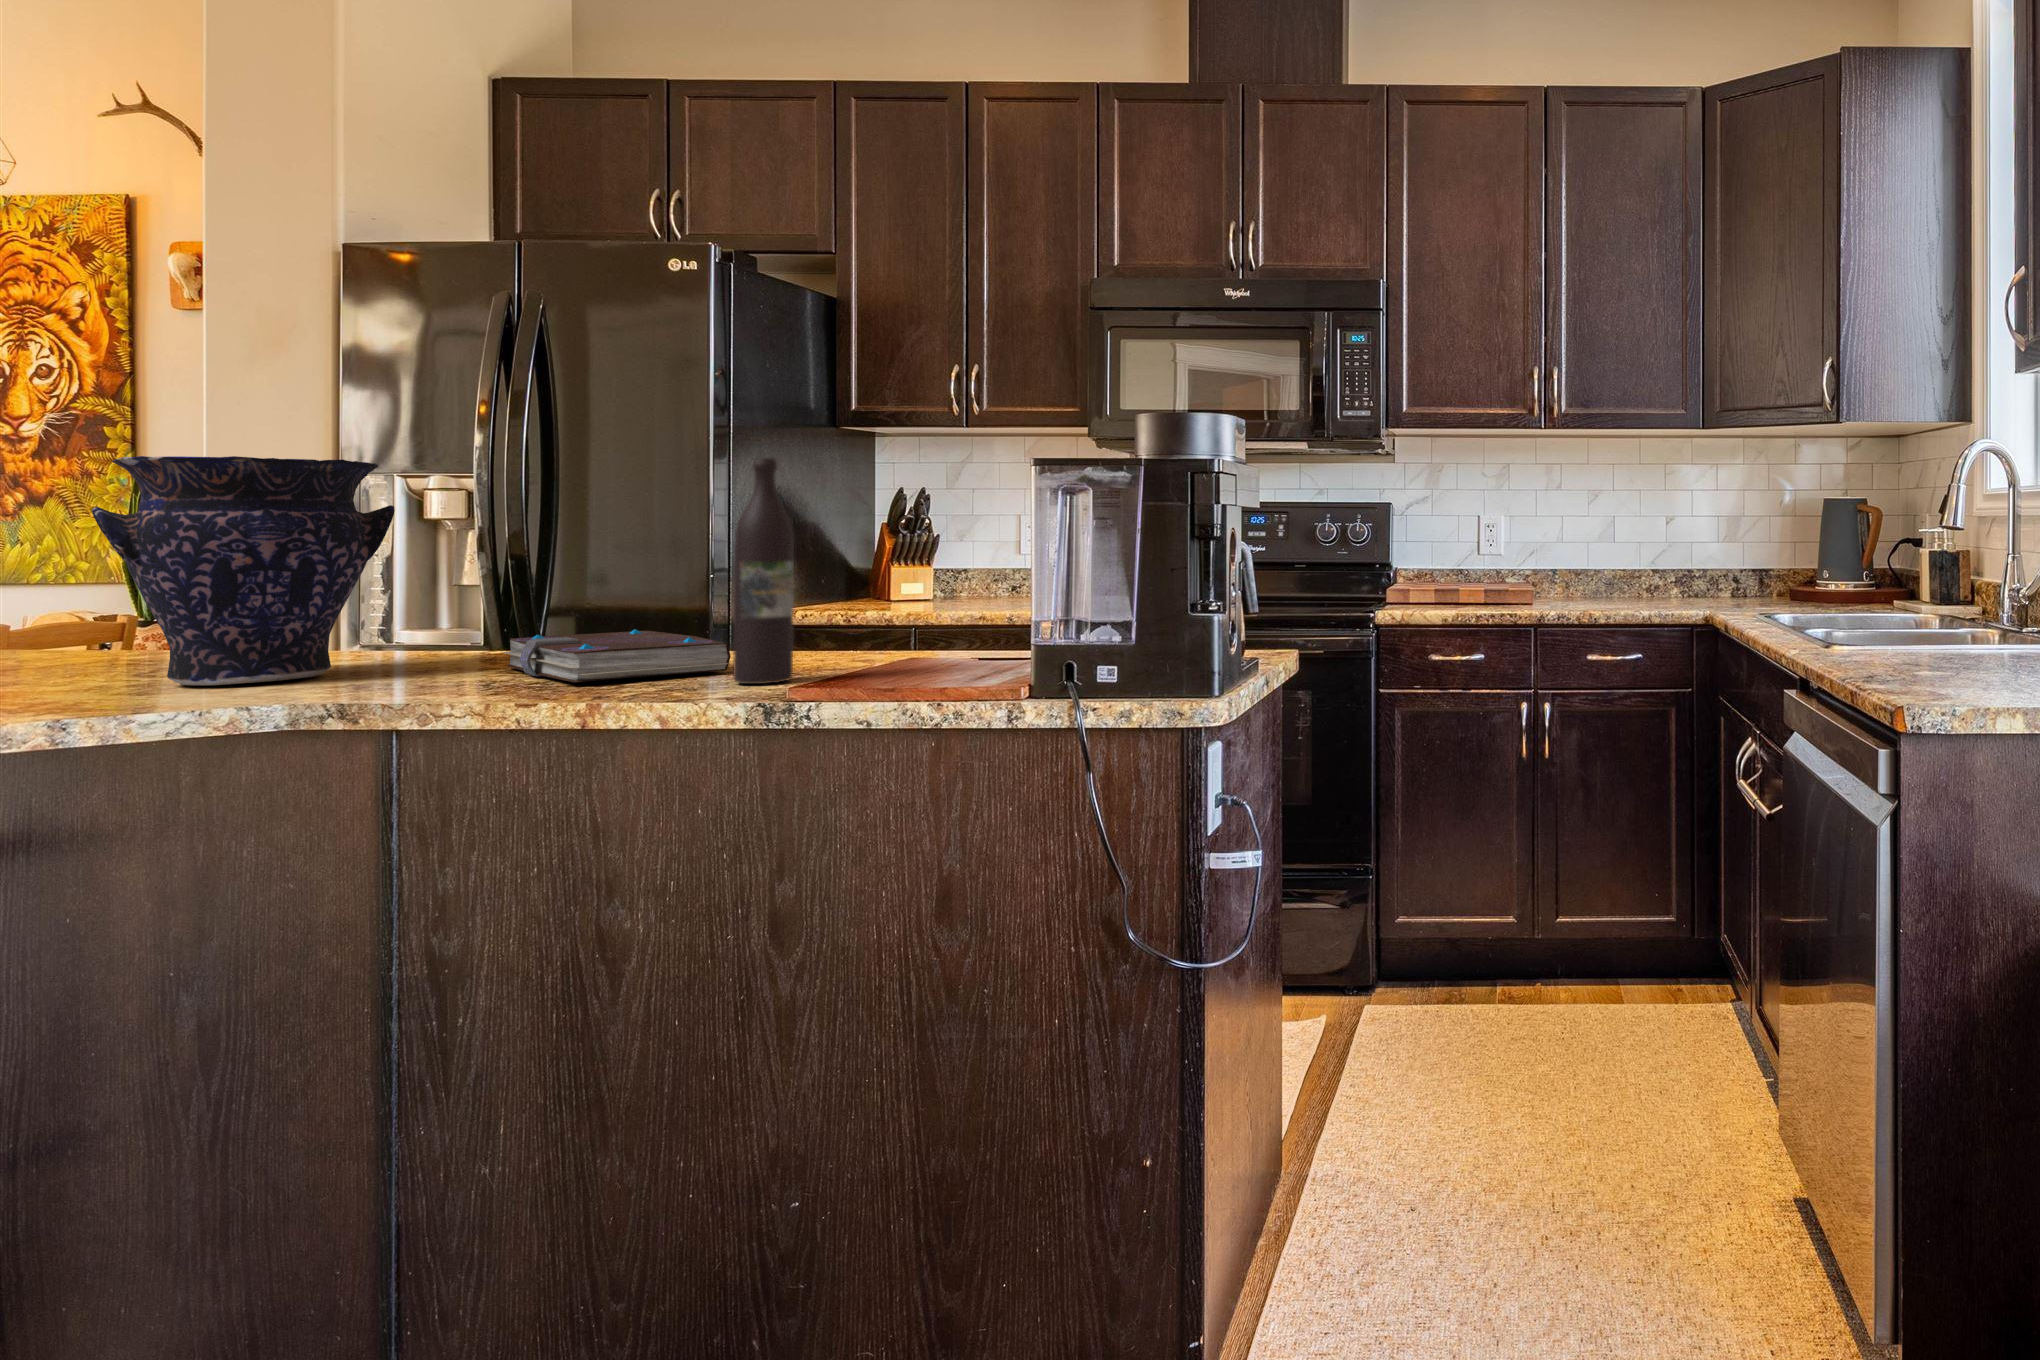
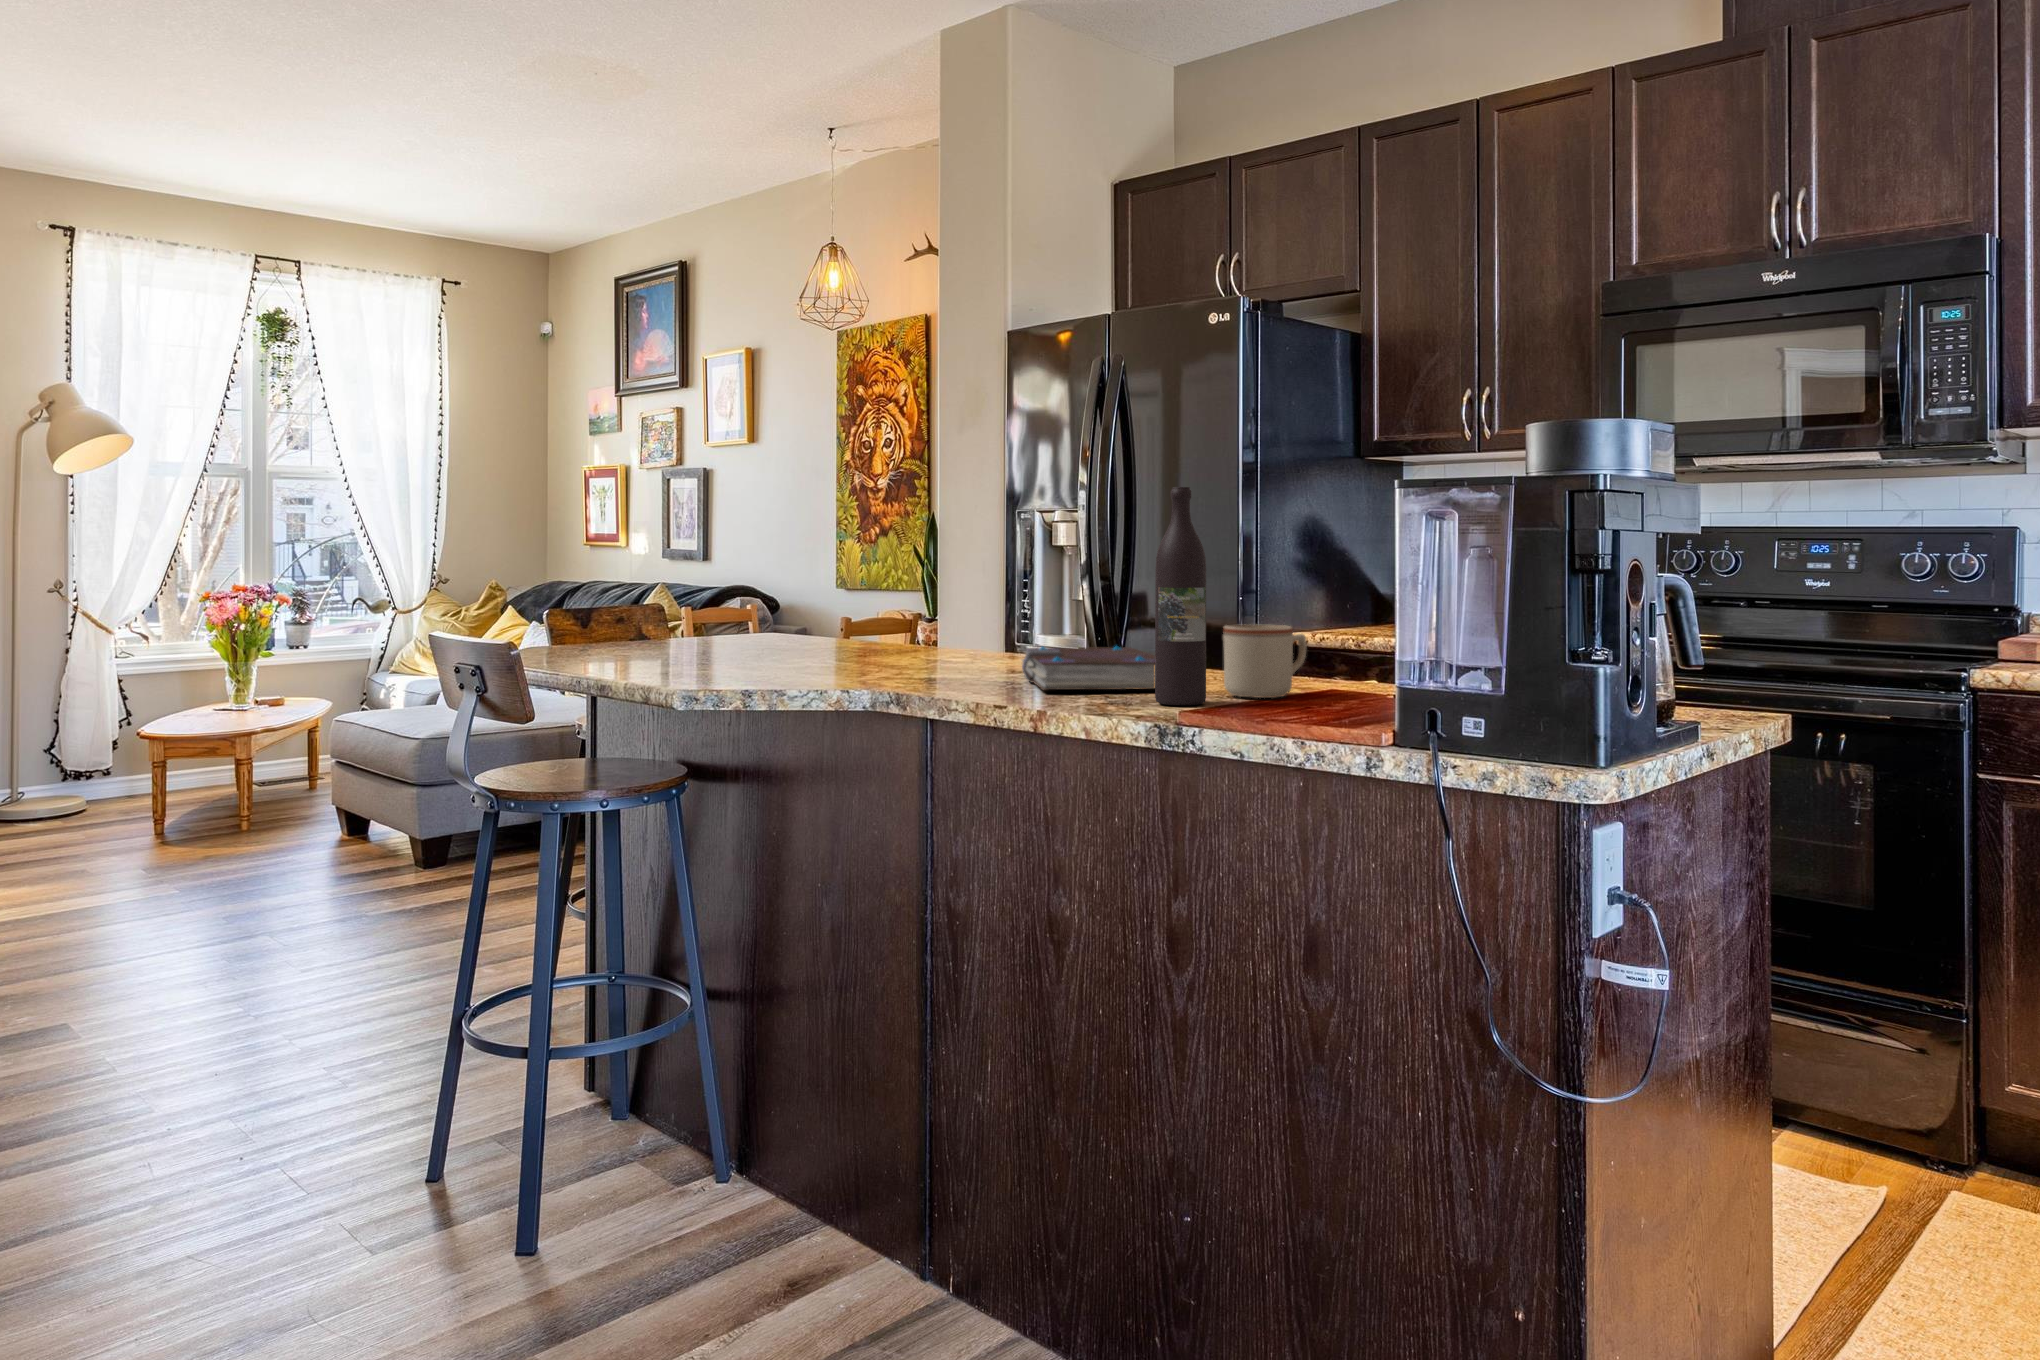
vase: present [91,456,395,685] -> none [781,496,956,672]
mug: none [799,597,885,671] -> present [1223,624,1306,698]

